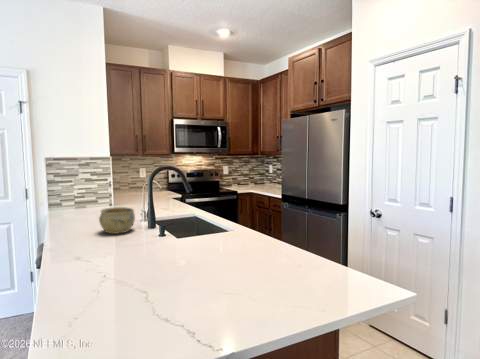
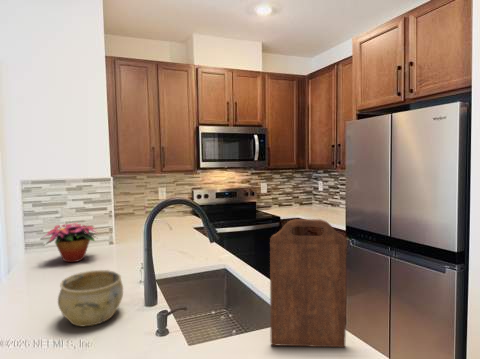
cutting board: none [216,173,253,236] -> present [270,219,346,347]
flower arrangement: none [67,186,109,214] -> present [46,223,95,262]

